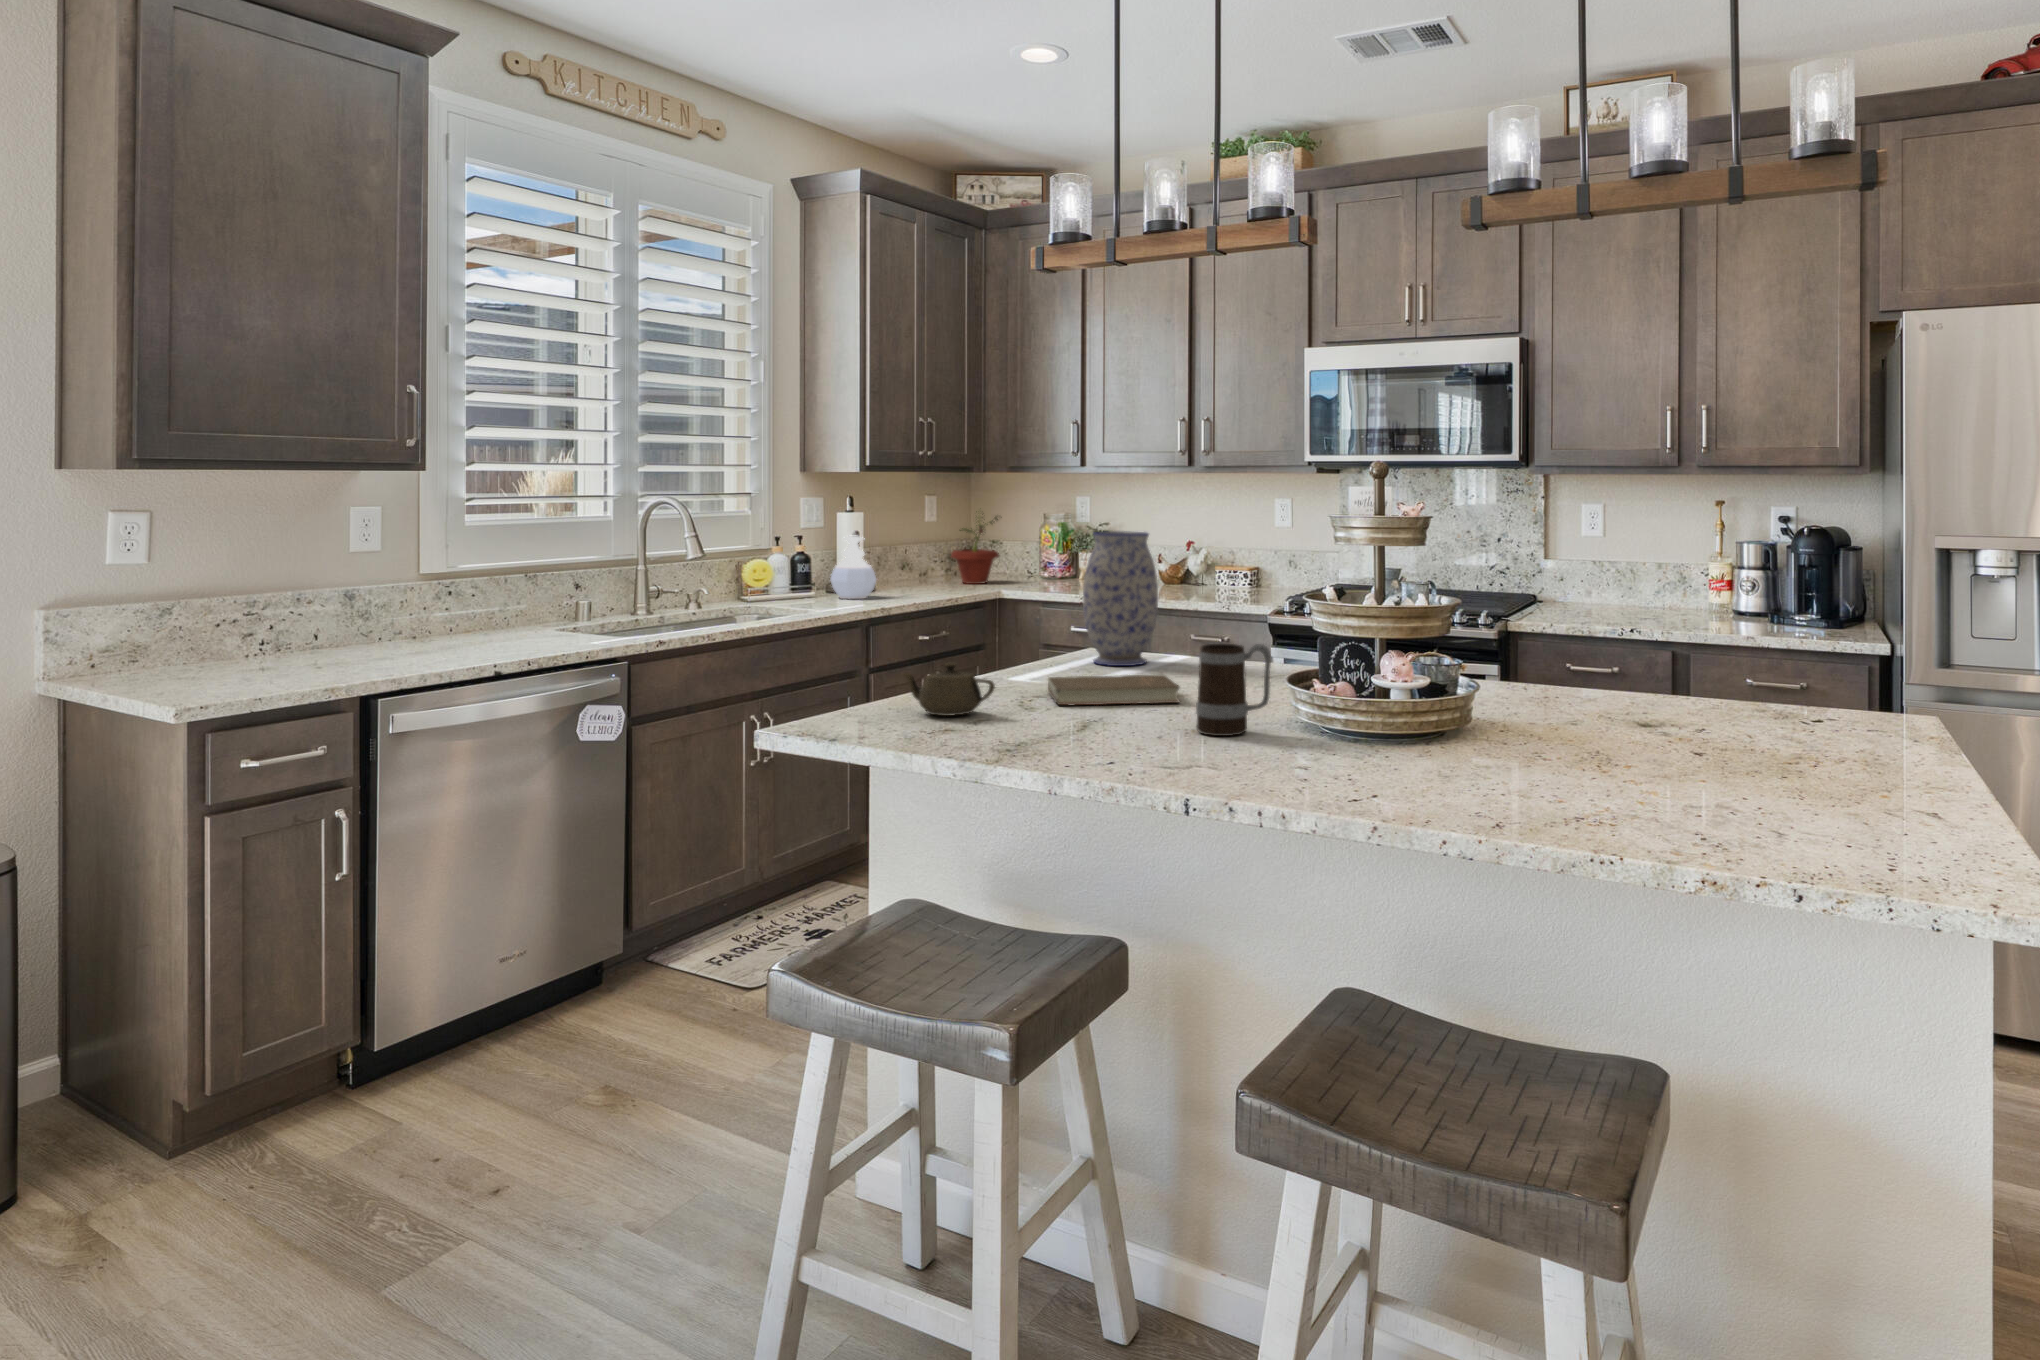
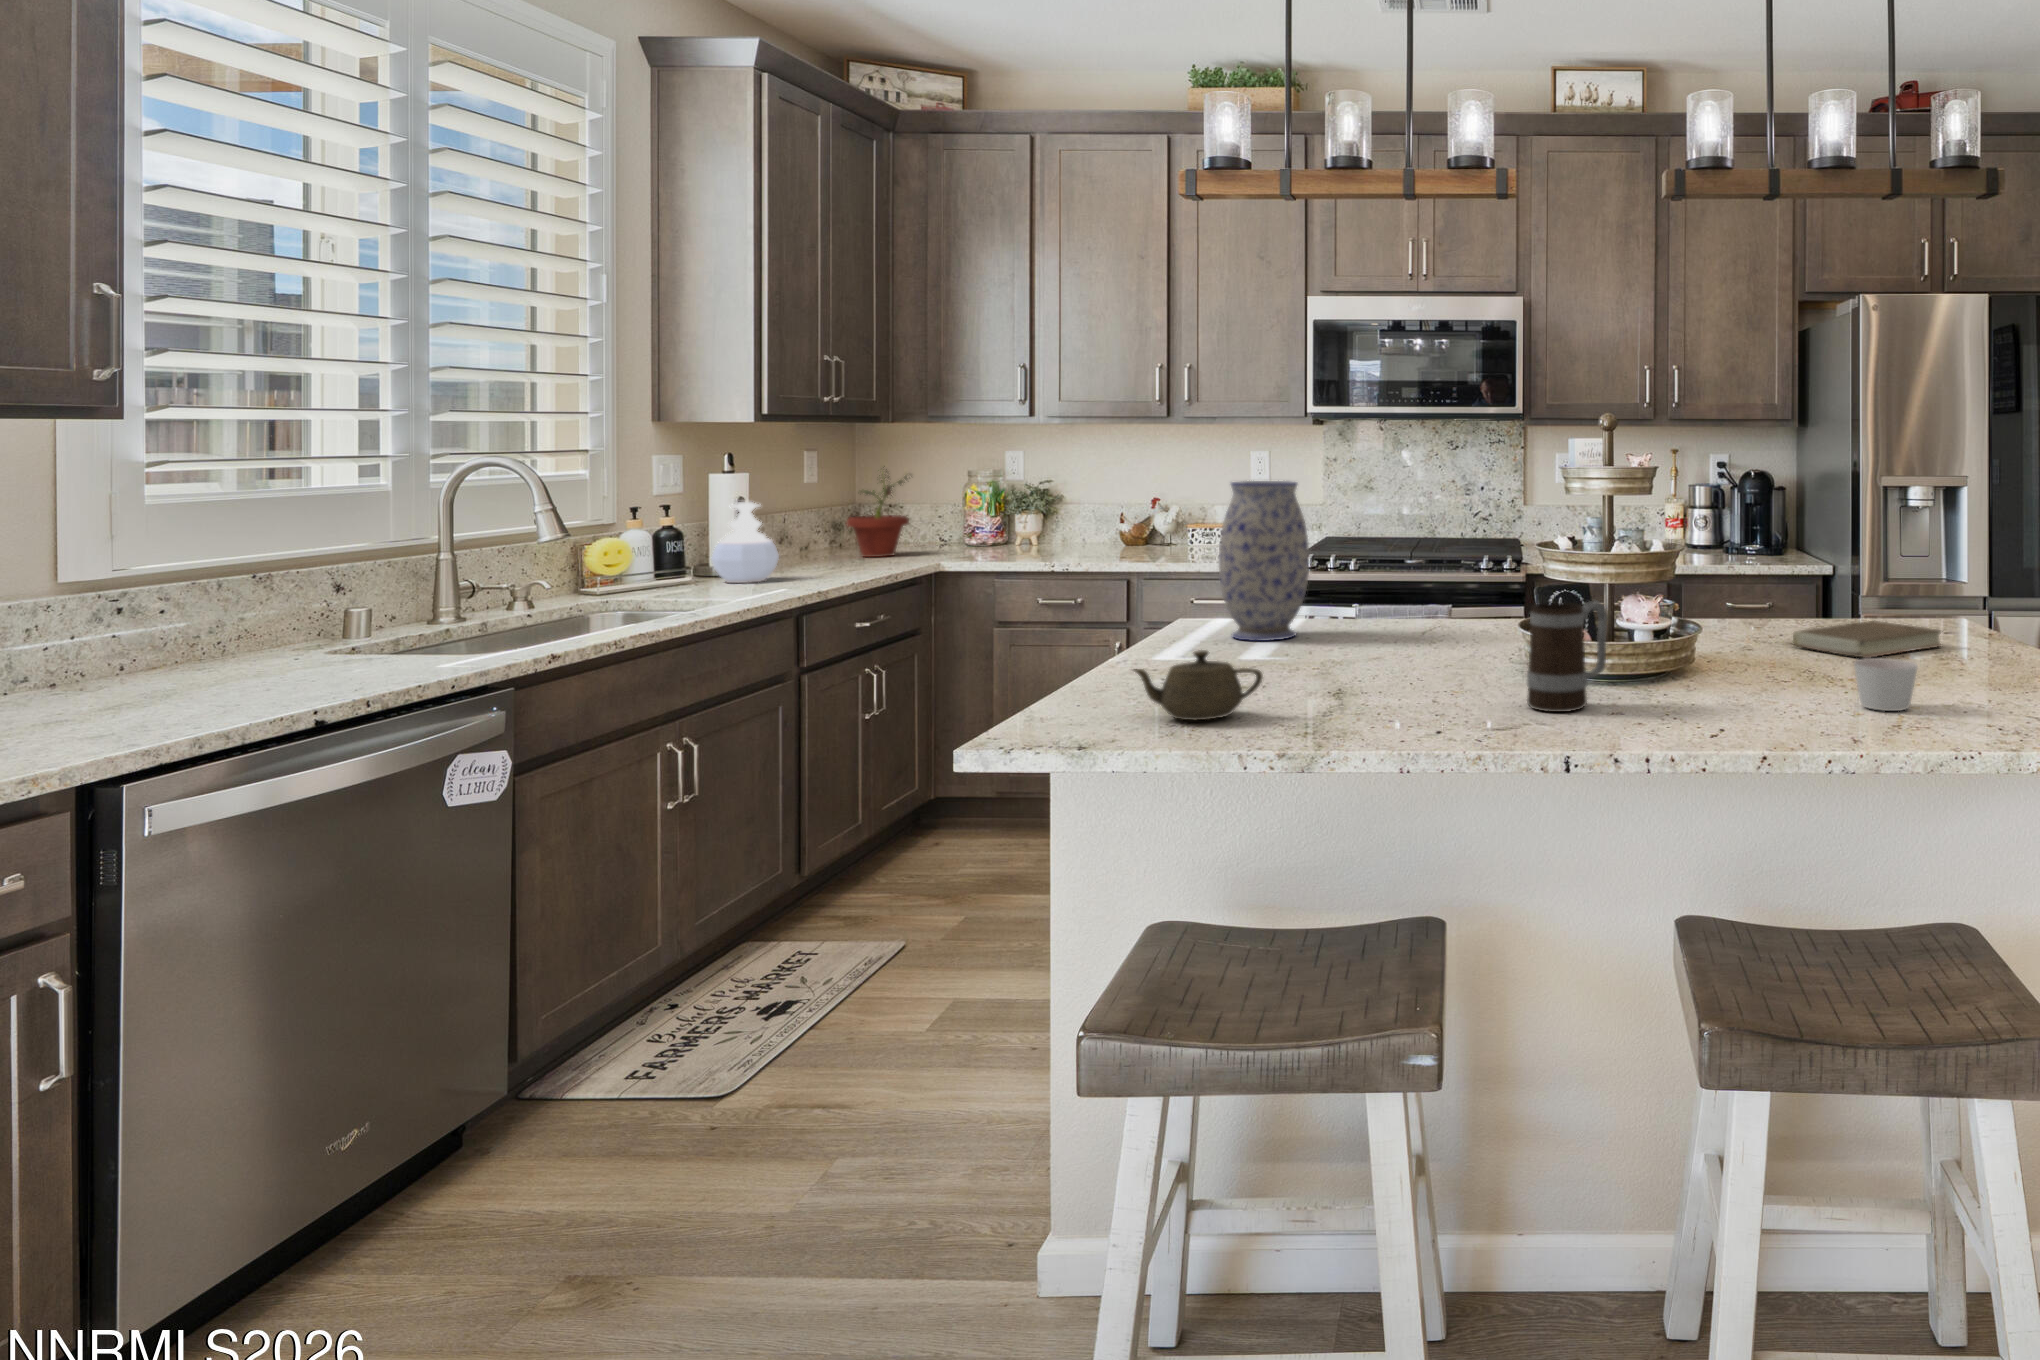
book: present [1048,675,1180,705] -> present [1793,621,1943,658]
candle: none [1476,714,1535,763] -> present [1854,658,1918,711]

